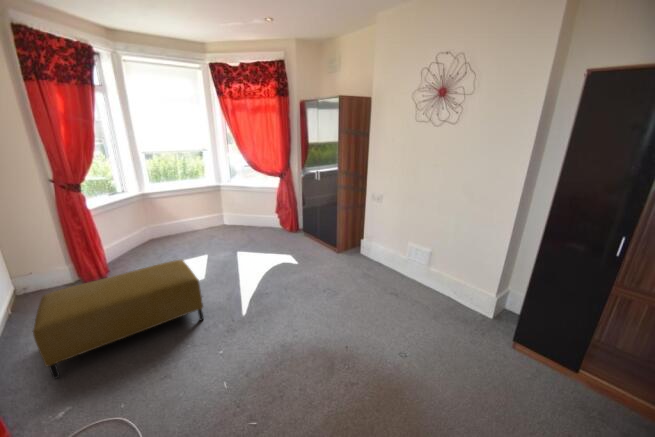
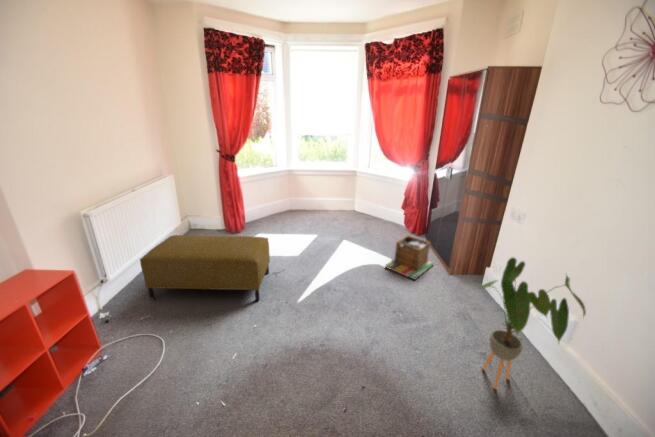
house plant: none [375,212,428,295] -> present [479,258,586,389]
laundry basket: none [287,226,318,256] -> present [385,236,433,279]

